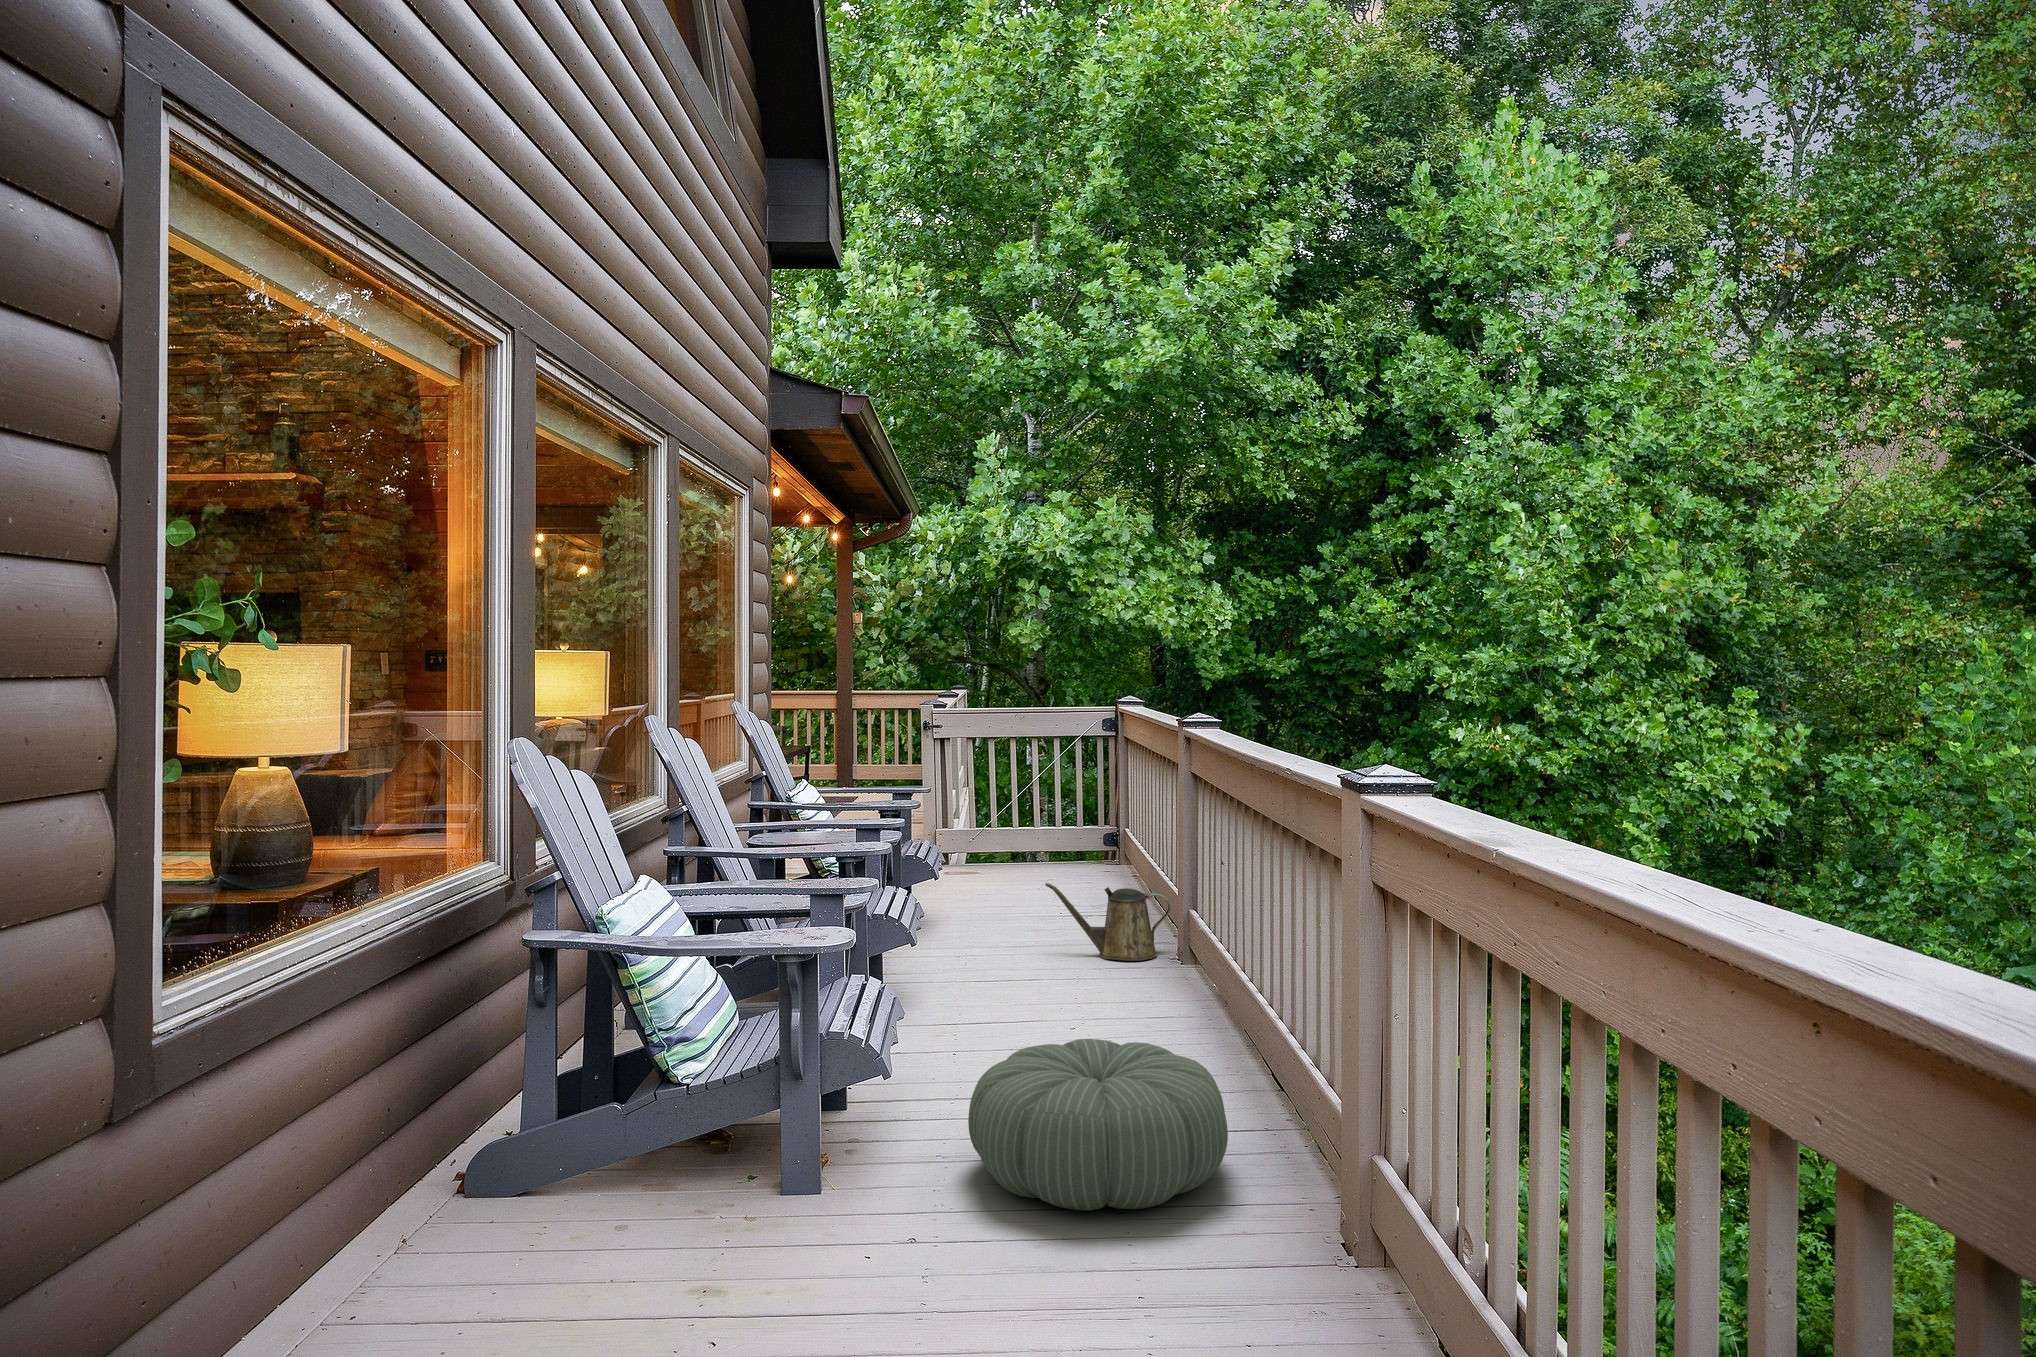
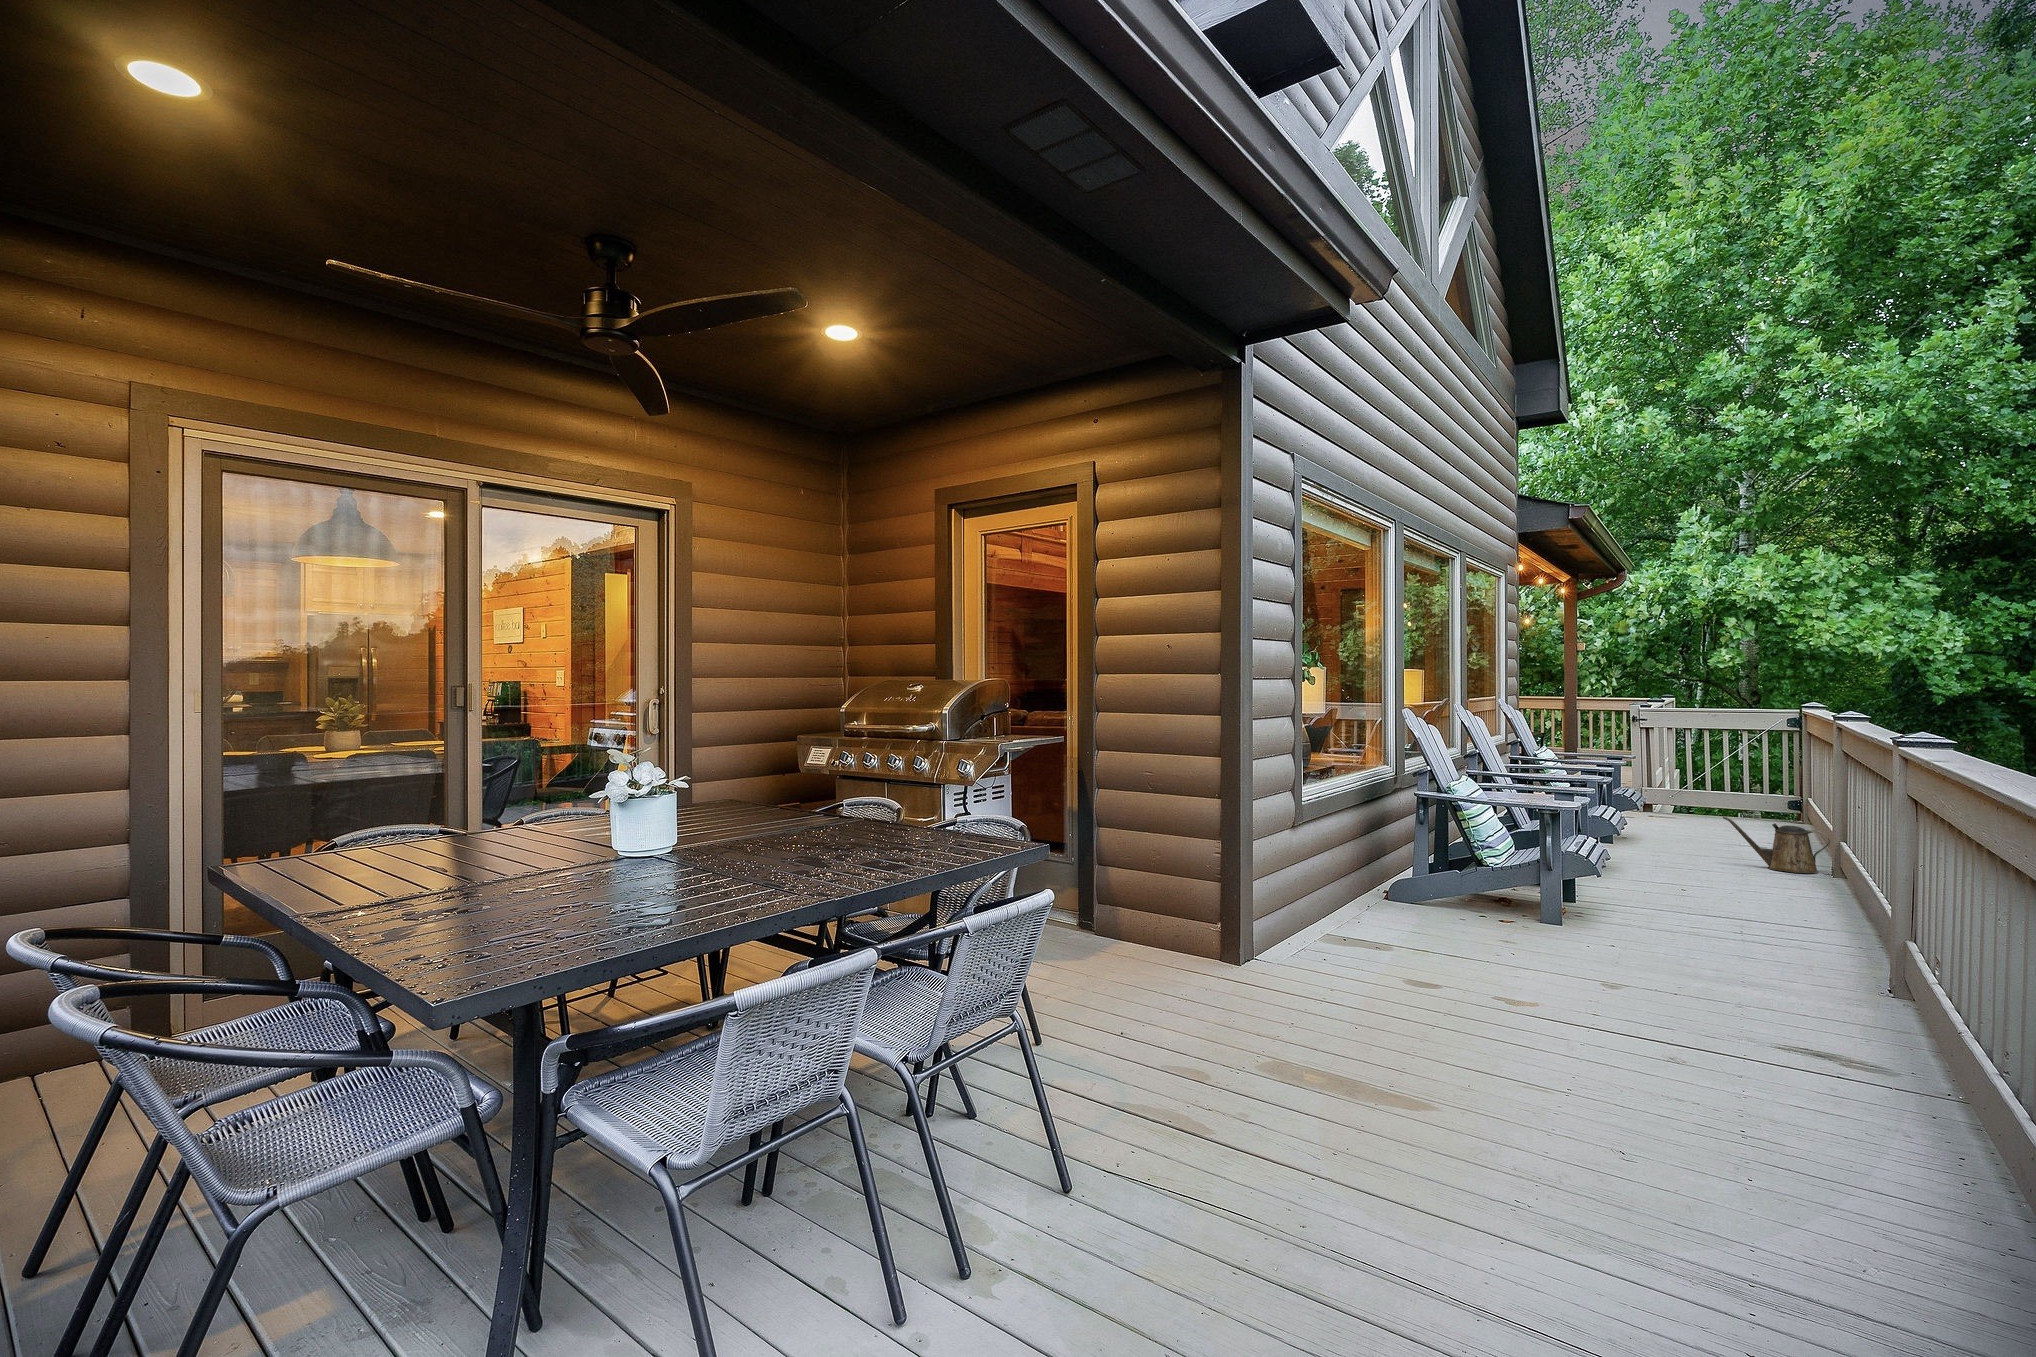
pouf: present [968,1039,1228,1211] -> none [1648,876,1822,957]

